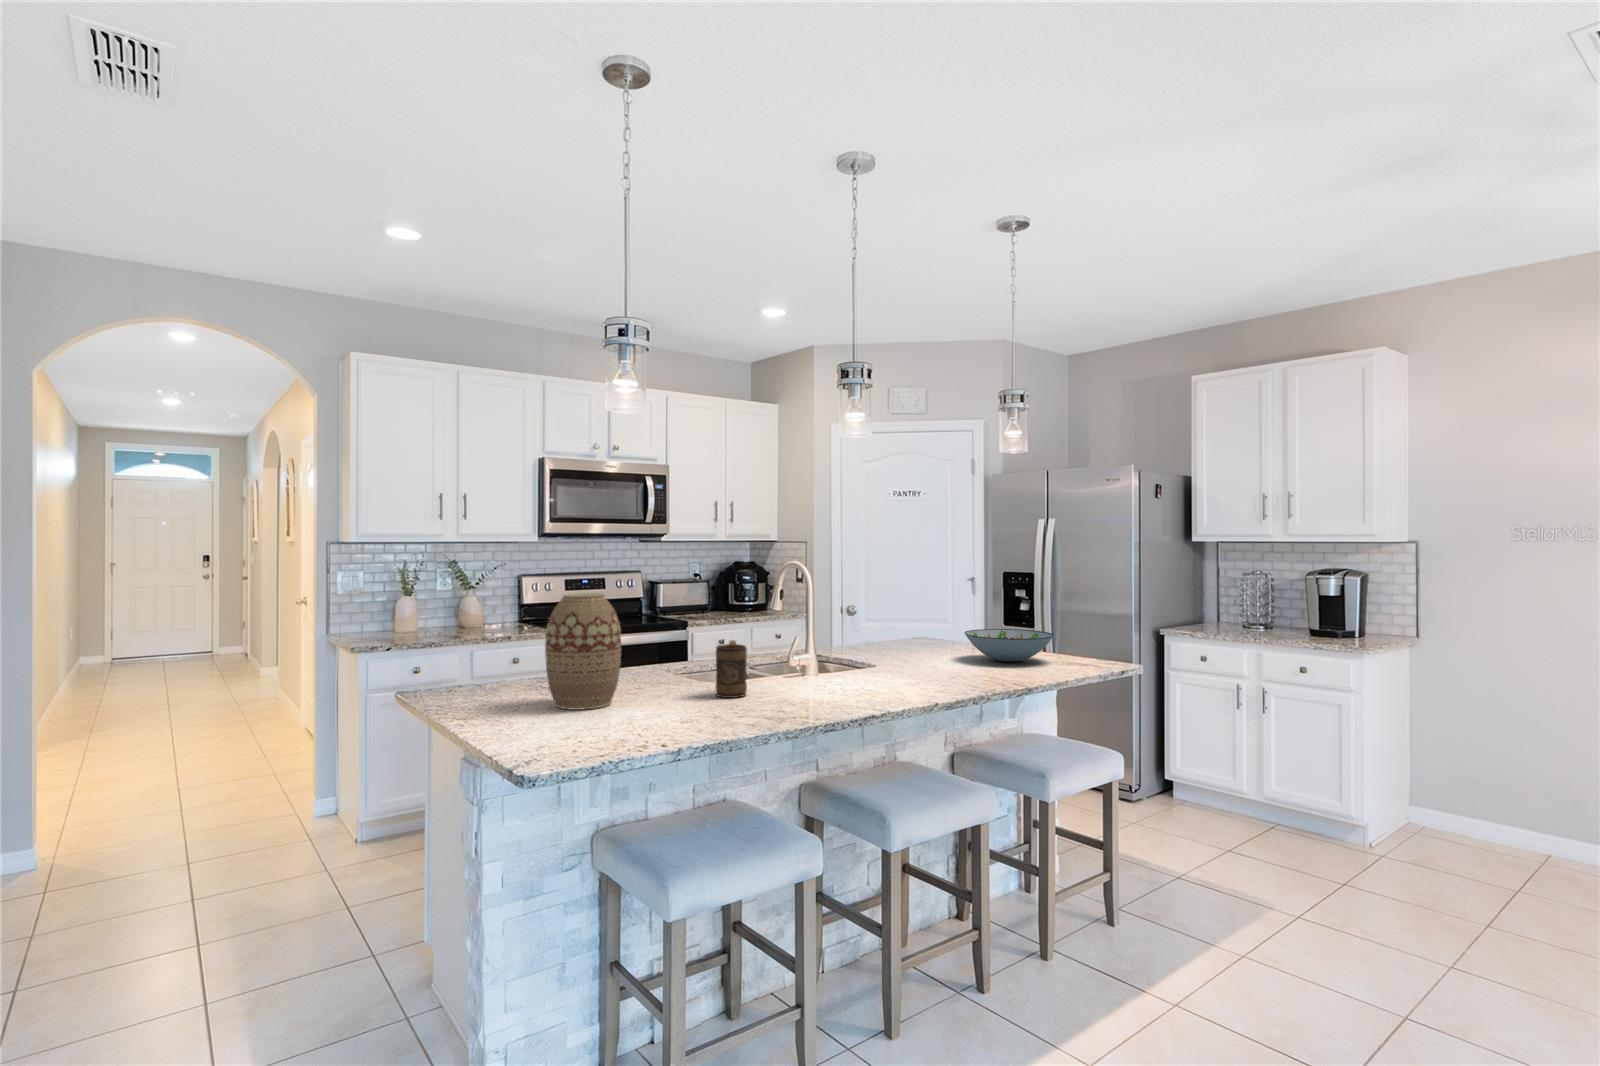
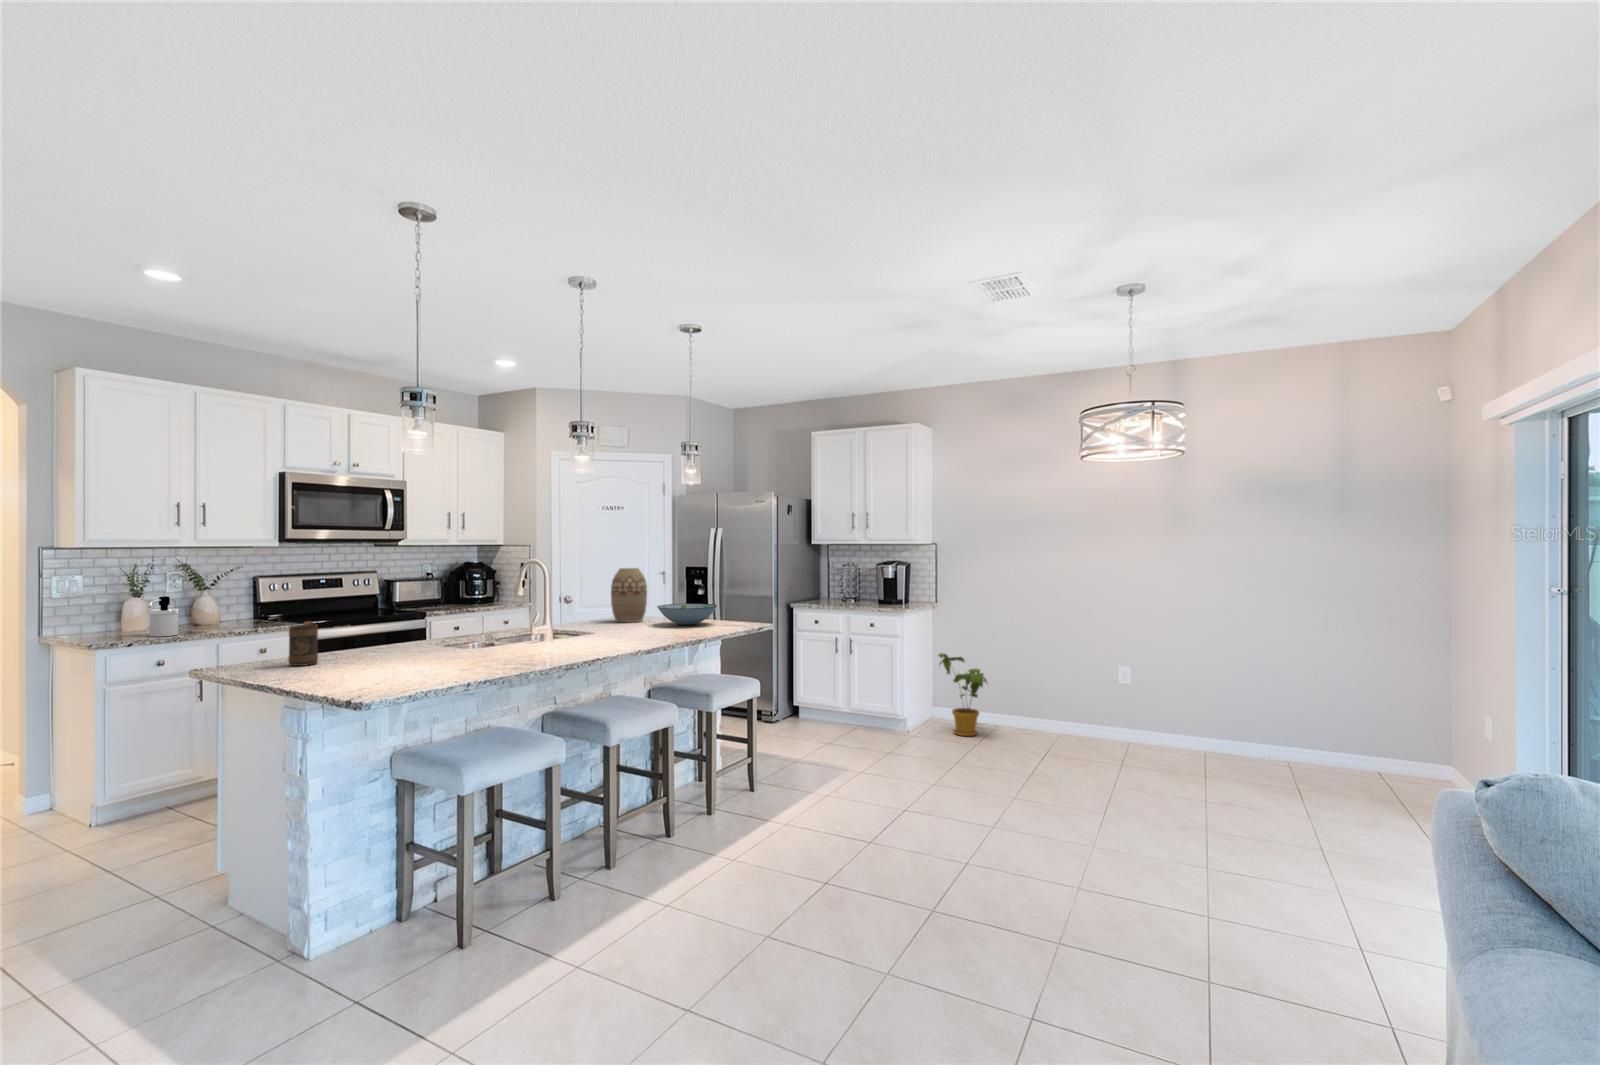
vase: present [545,593,621,710] -> present [611,568,647,622]
soap dispenser: none [405,597,437,641] -> present [148,596,180,637]
mug: present [716,640,747,698] -> present [288,622,318,666]
house plant: none [1423,723,1529,867] -> present [938,653,987,736]

